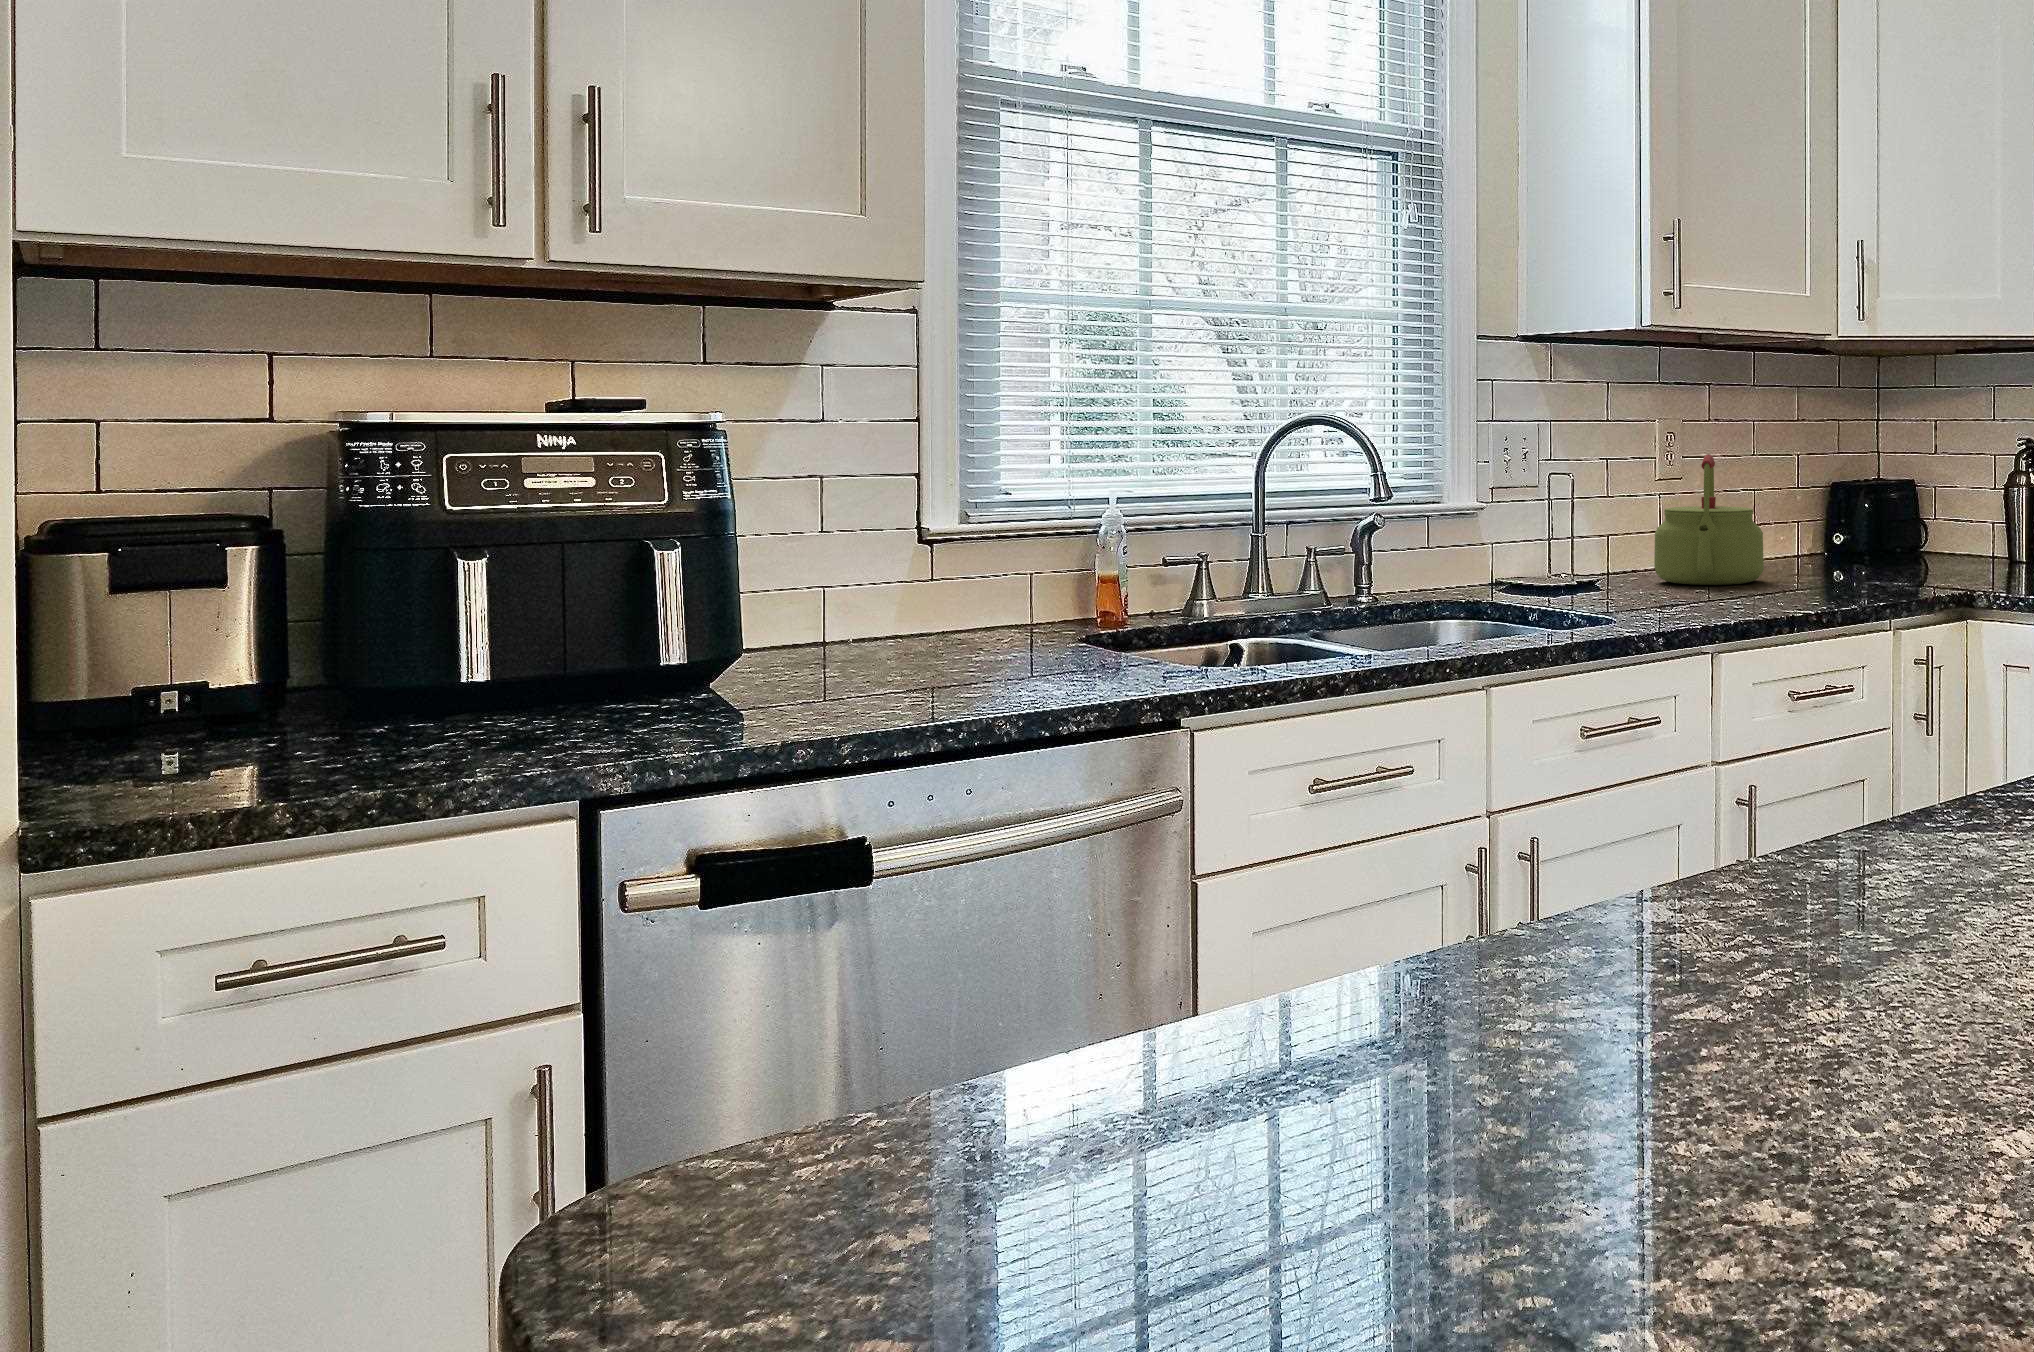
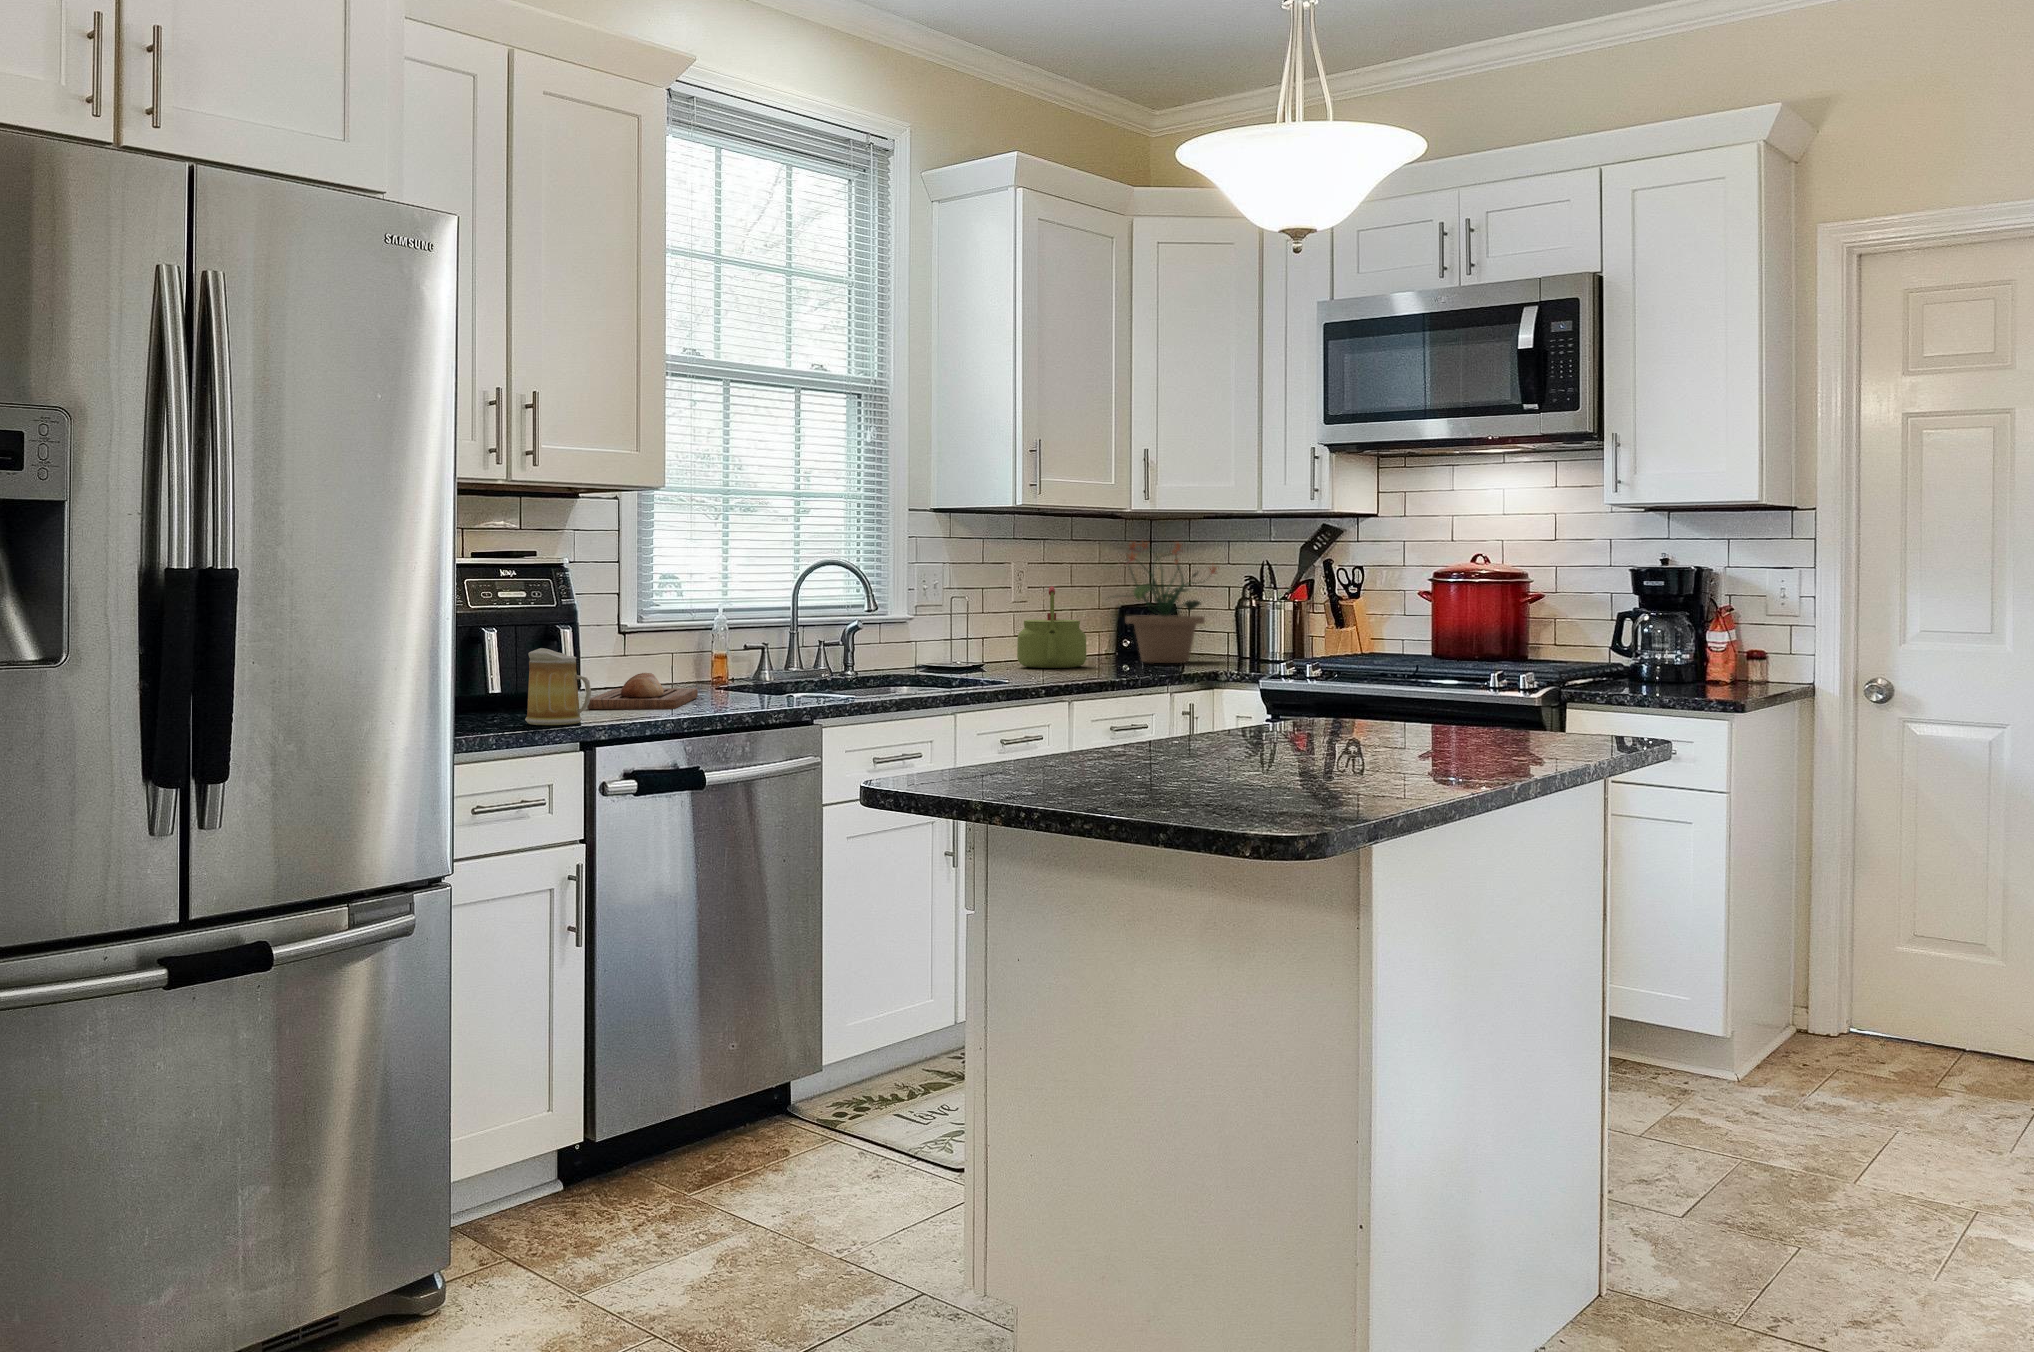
potted plant: none [1796,379,1978,574] -> present [1108,543,1217,663]
mug: none [451,602,602,771] -> present [525,648,591,725]
bread loaf: none [730,621,1010,703] -> present [587,673,698,709]

